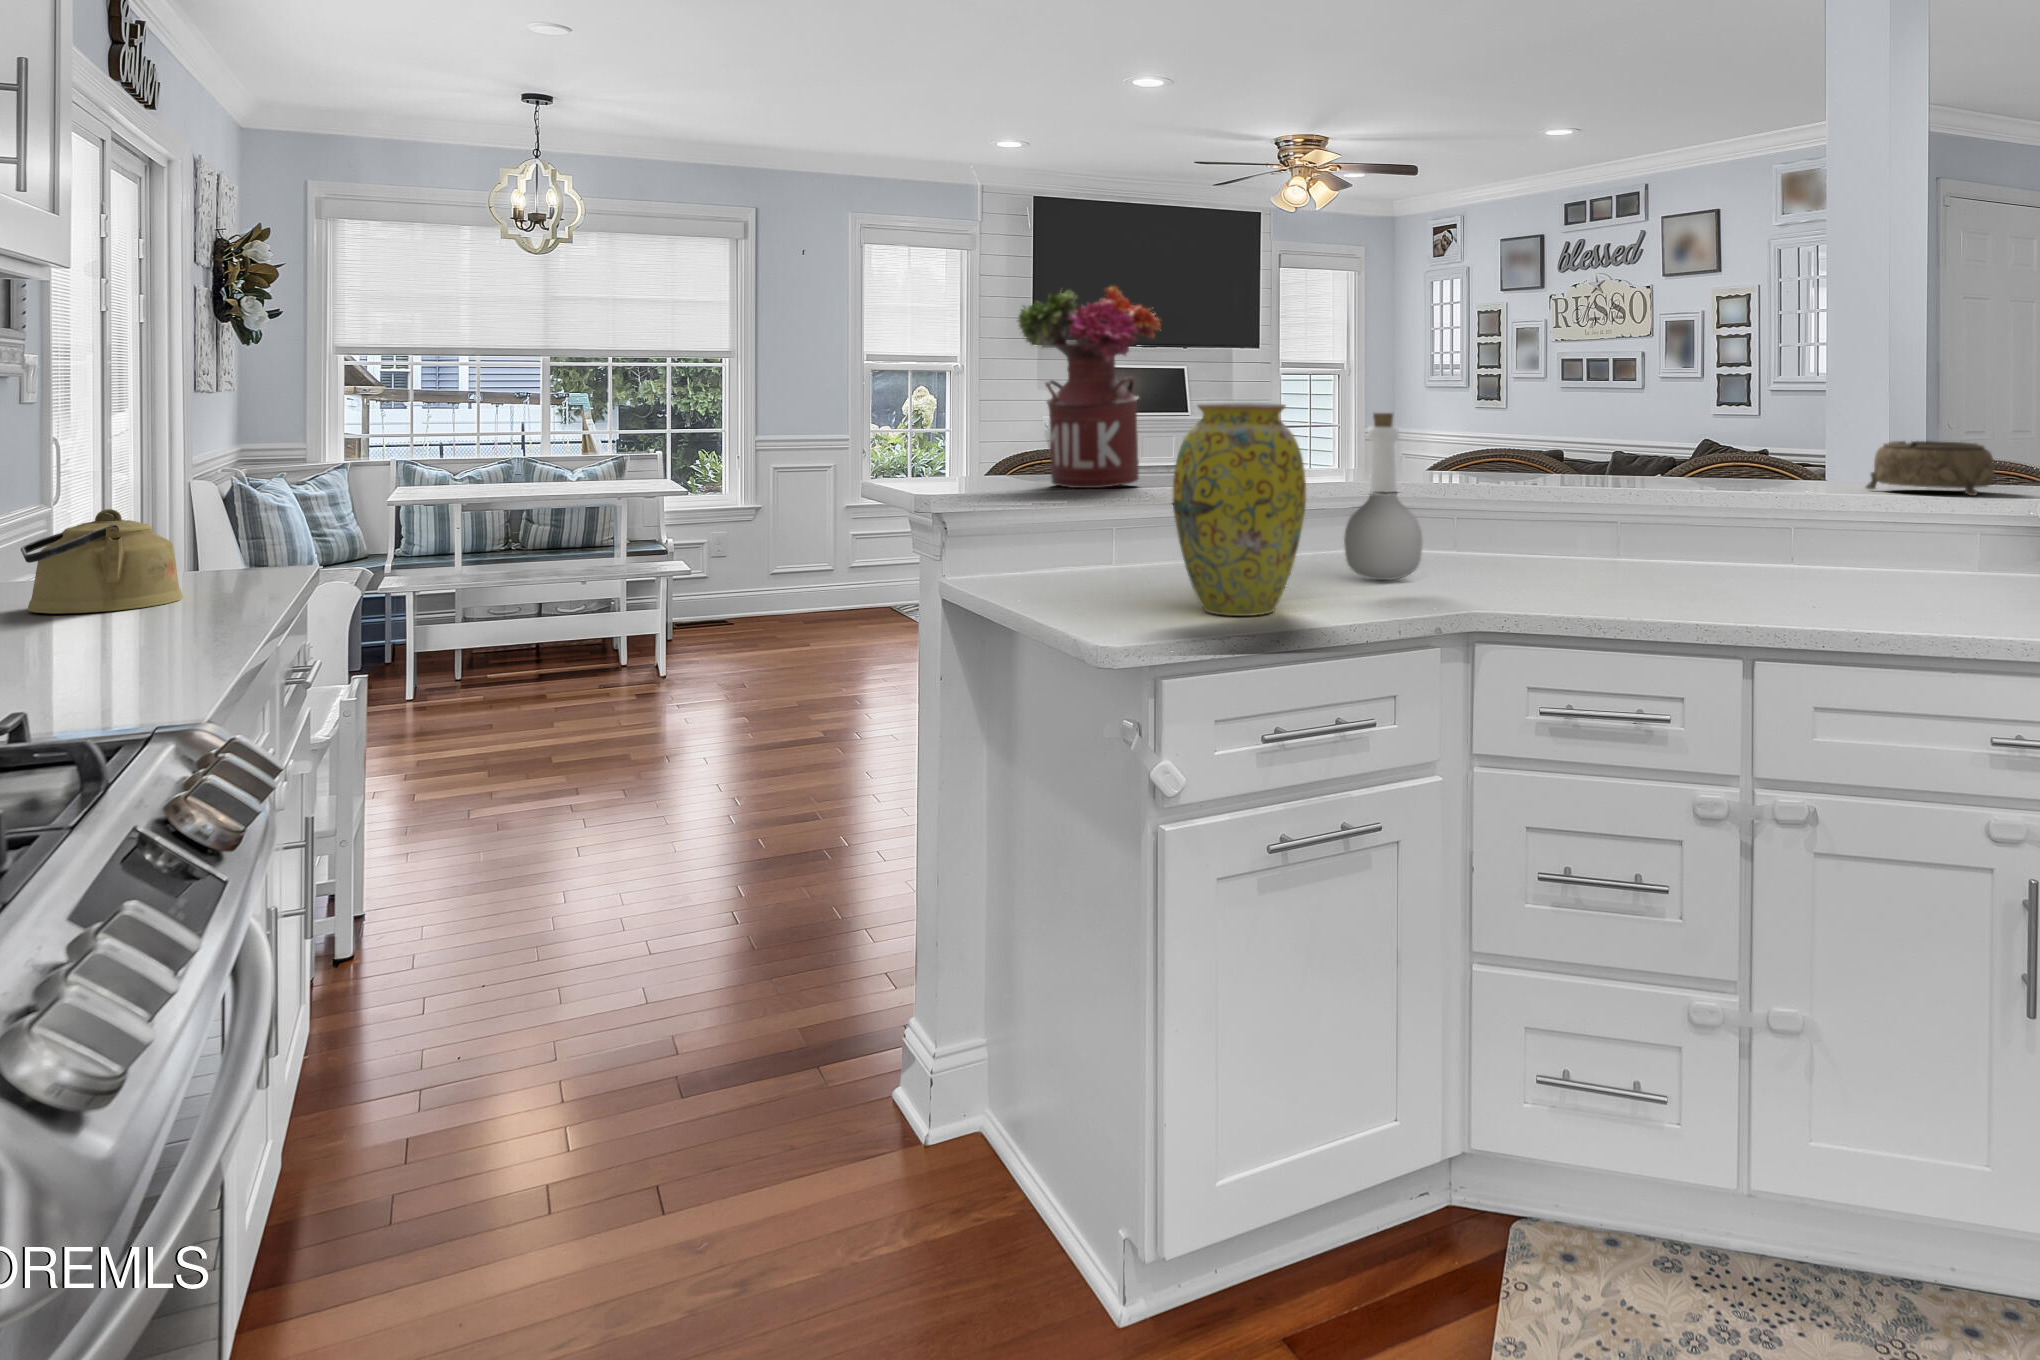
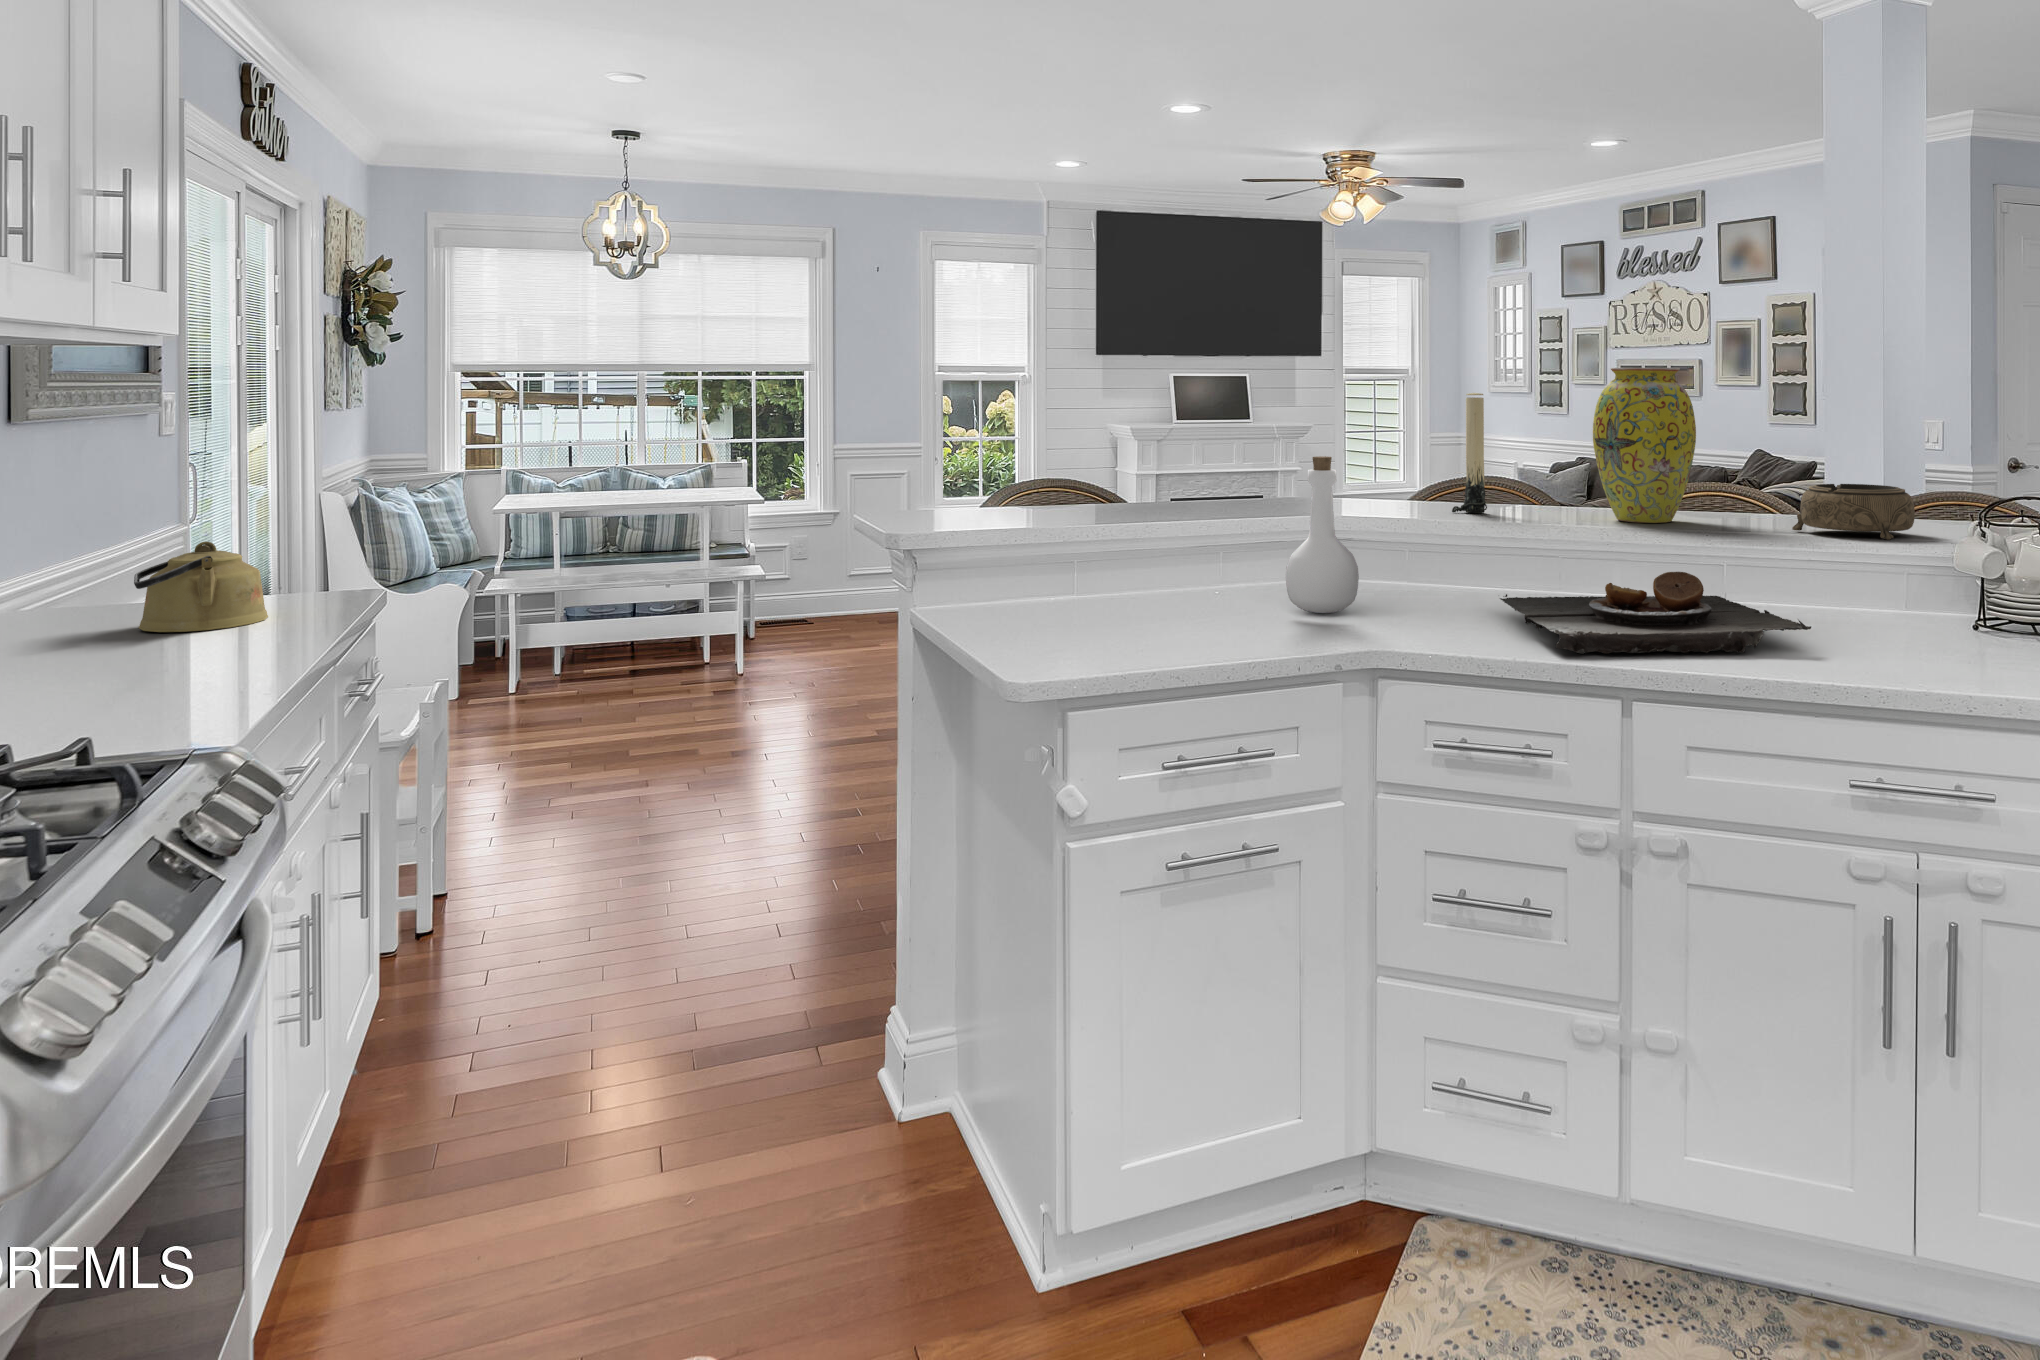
flower arrangement: present [1018,285,1161,488] -> none [990,337,1125,525]
candle: none [1495,352,1532,479] -> present [1452,393,1487,513]
vase: present [1172,403,1306,616] -> present [1593,368,1696,523]
plate: none [1569,529,1920,614] -> present [1500,572,1811,654]

